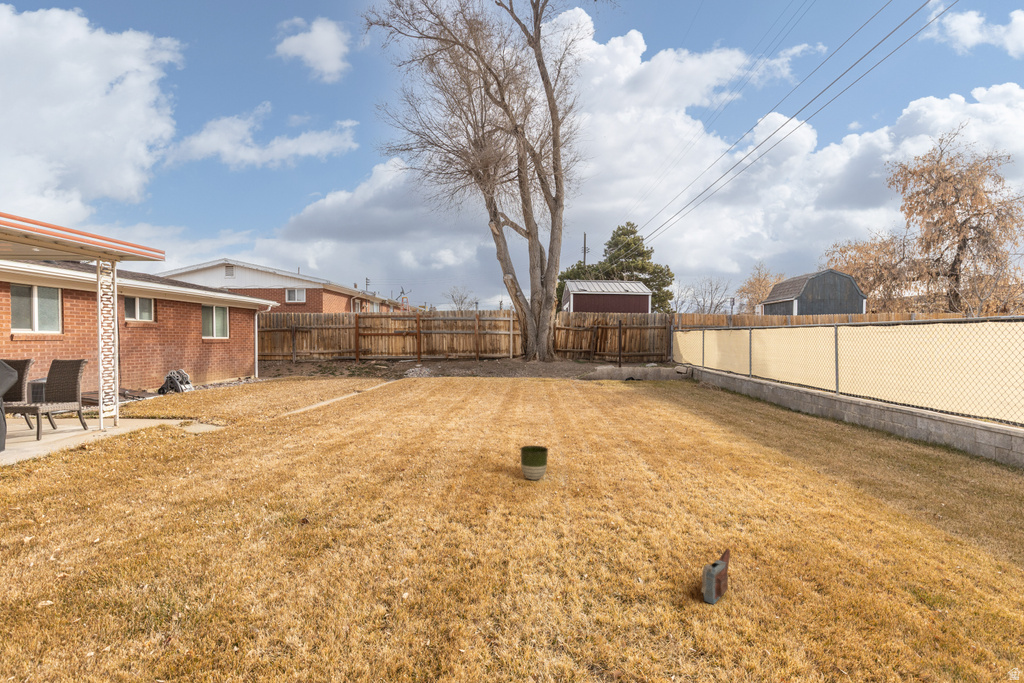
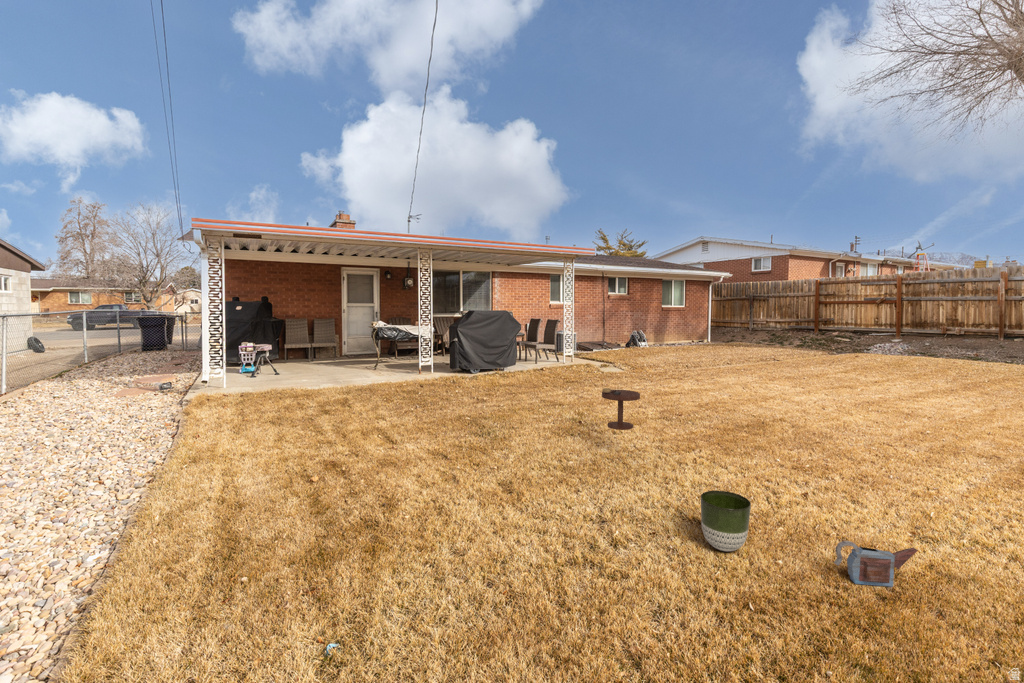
planter: present [521,446,548,480] -> present [701,491,751,551]
side table: none [324,453,382,557] -> present [602,388,640,430]

